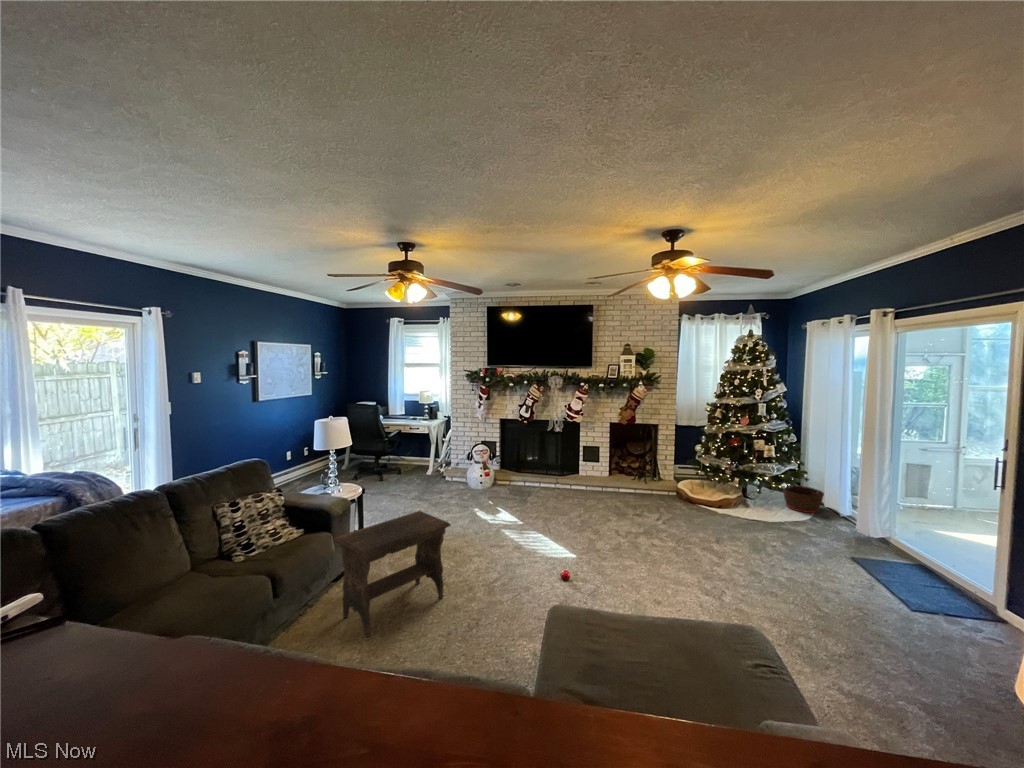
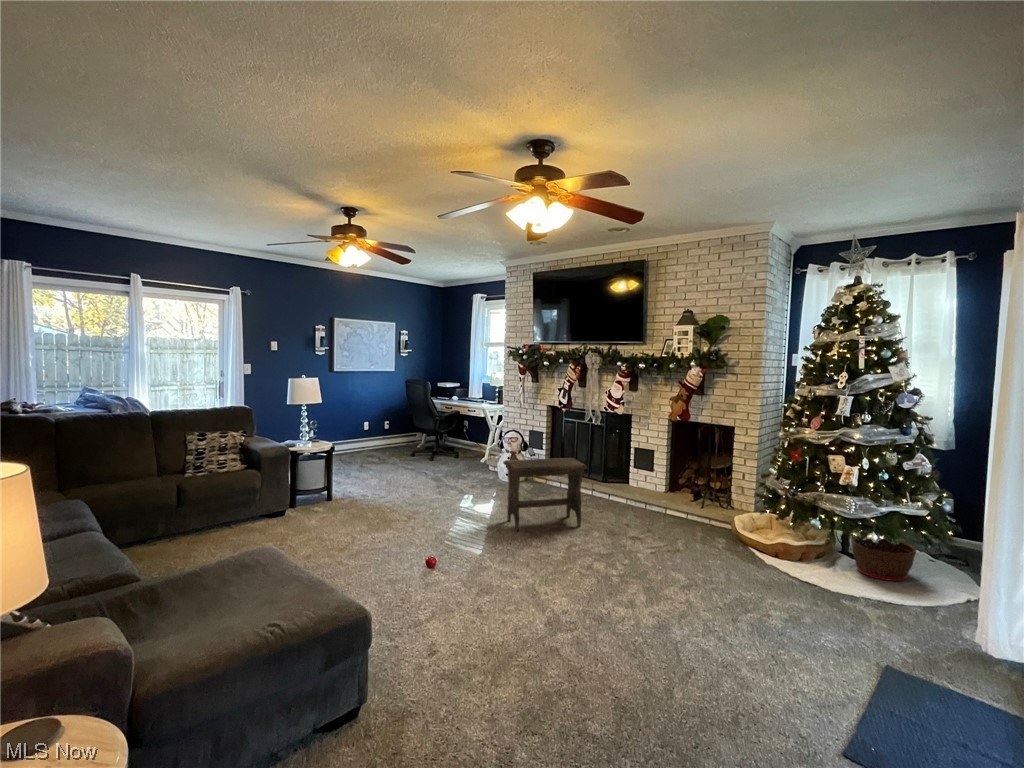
footstool: present [334,511,450,637] -> present [503,458,588,531]

